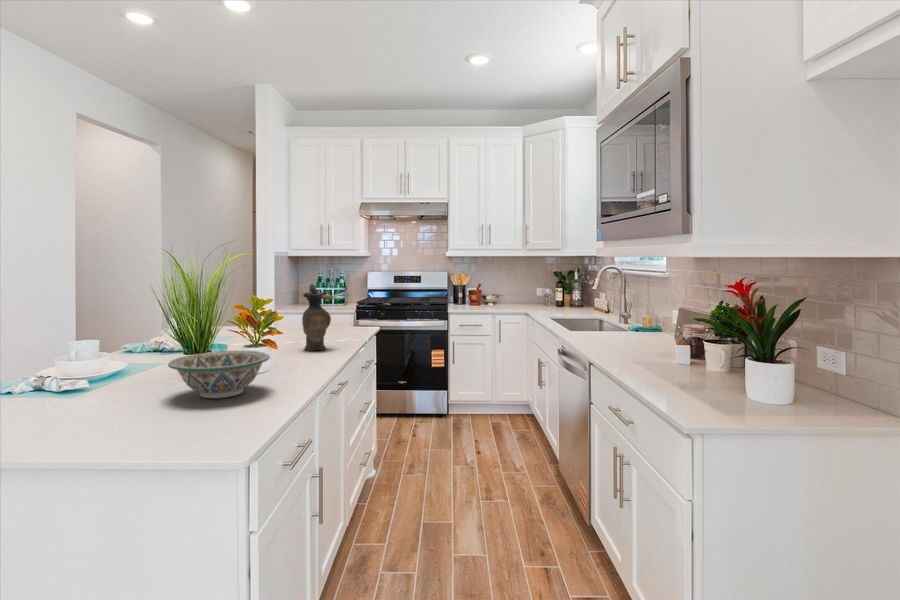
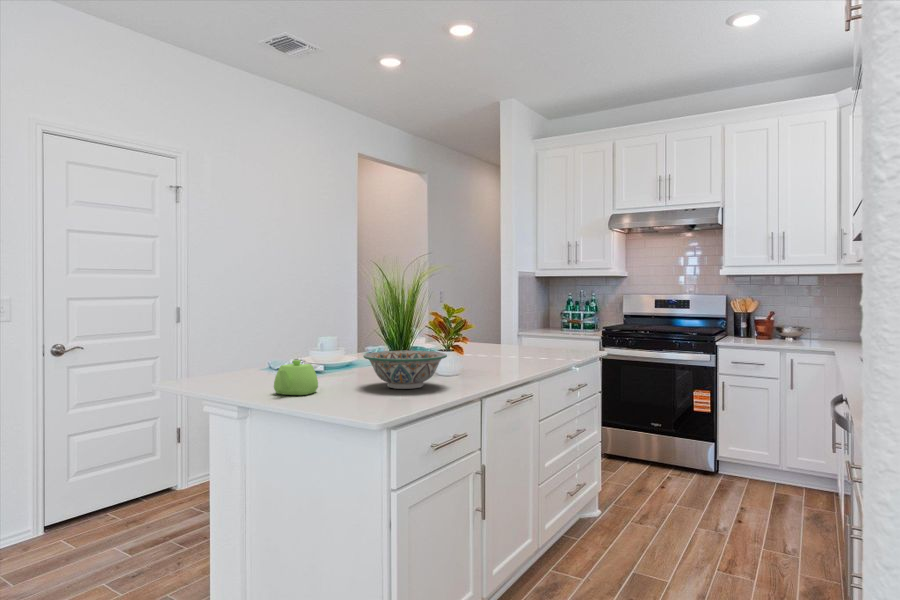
ceramic pitcher: present [302,284,331,350] -> none [507,297,536,365]
teapot: none [47,382,113,429] -> present [274,360,318,395]

